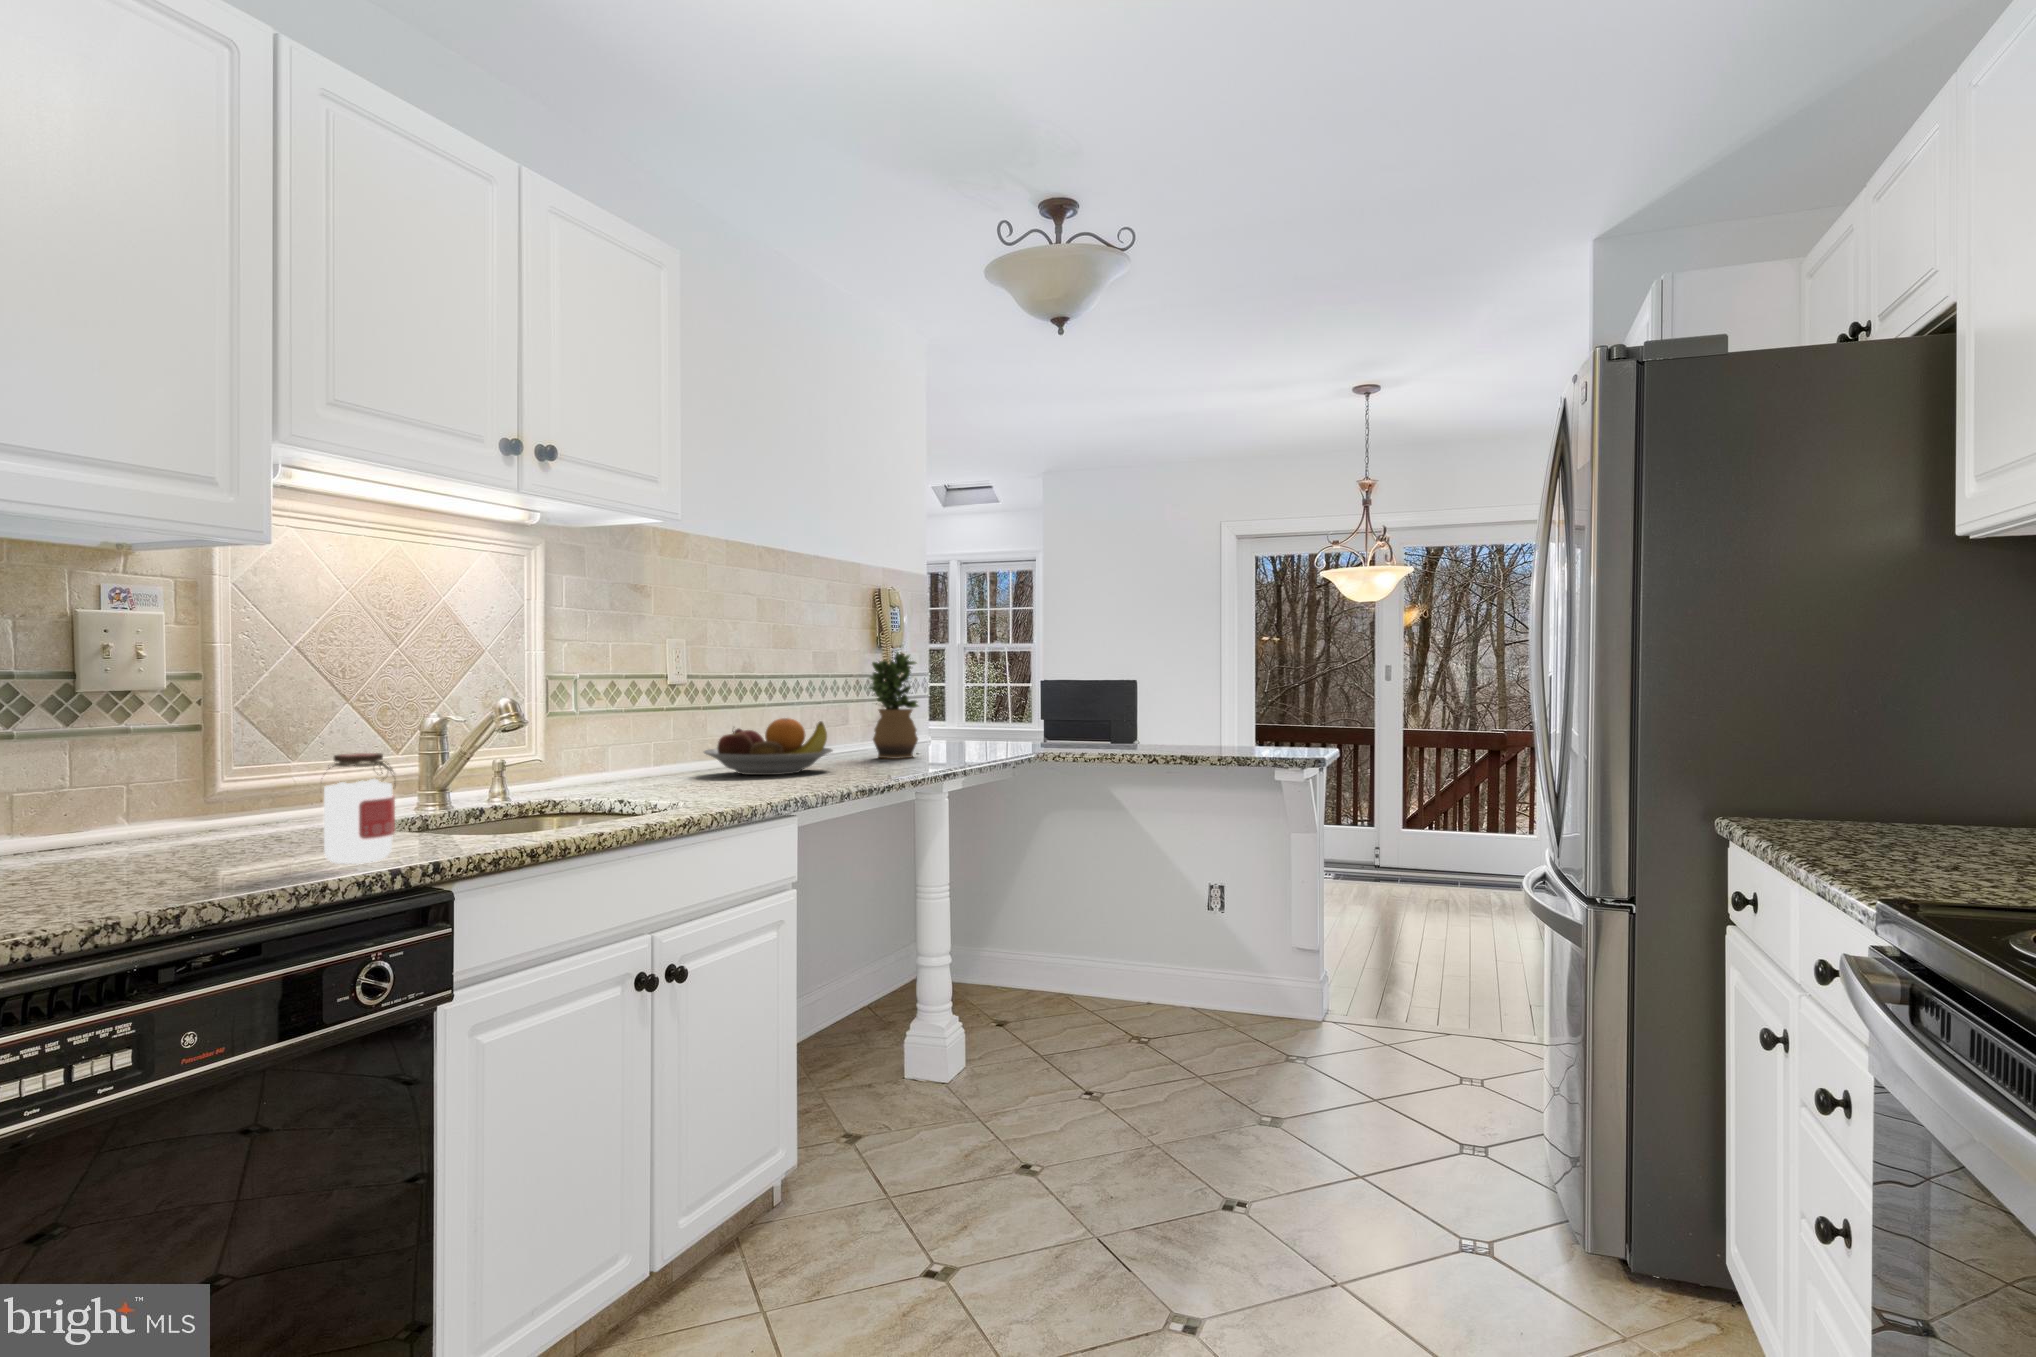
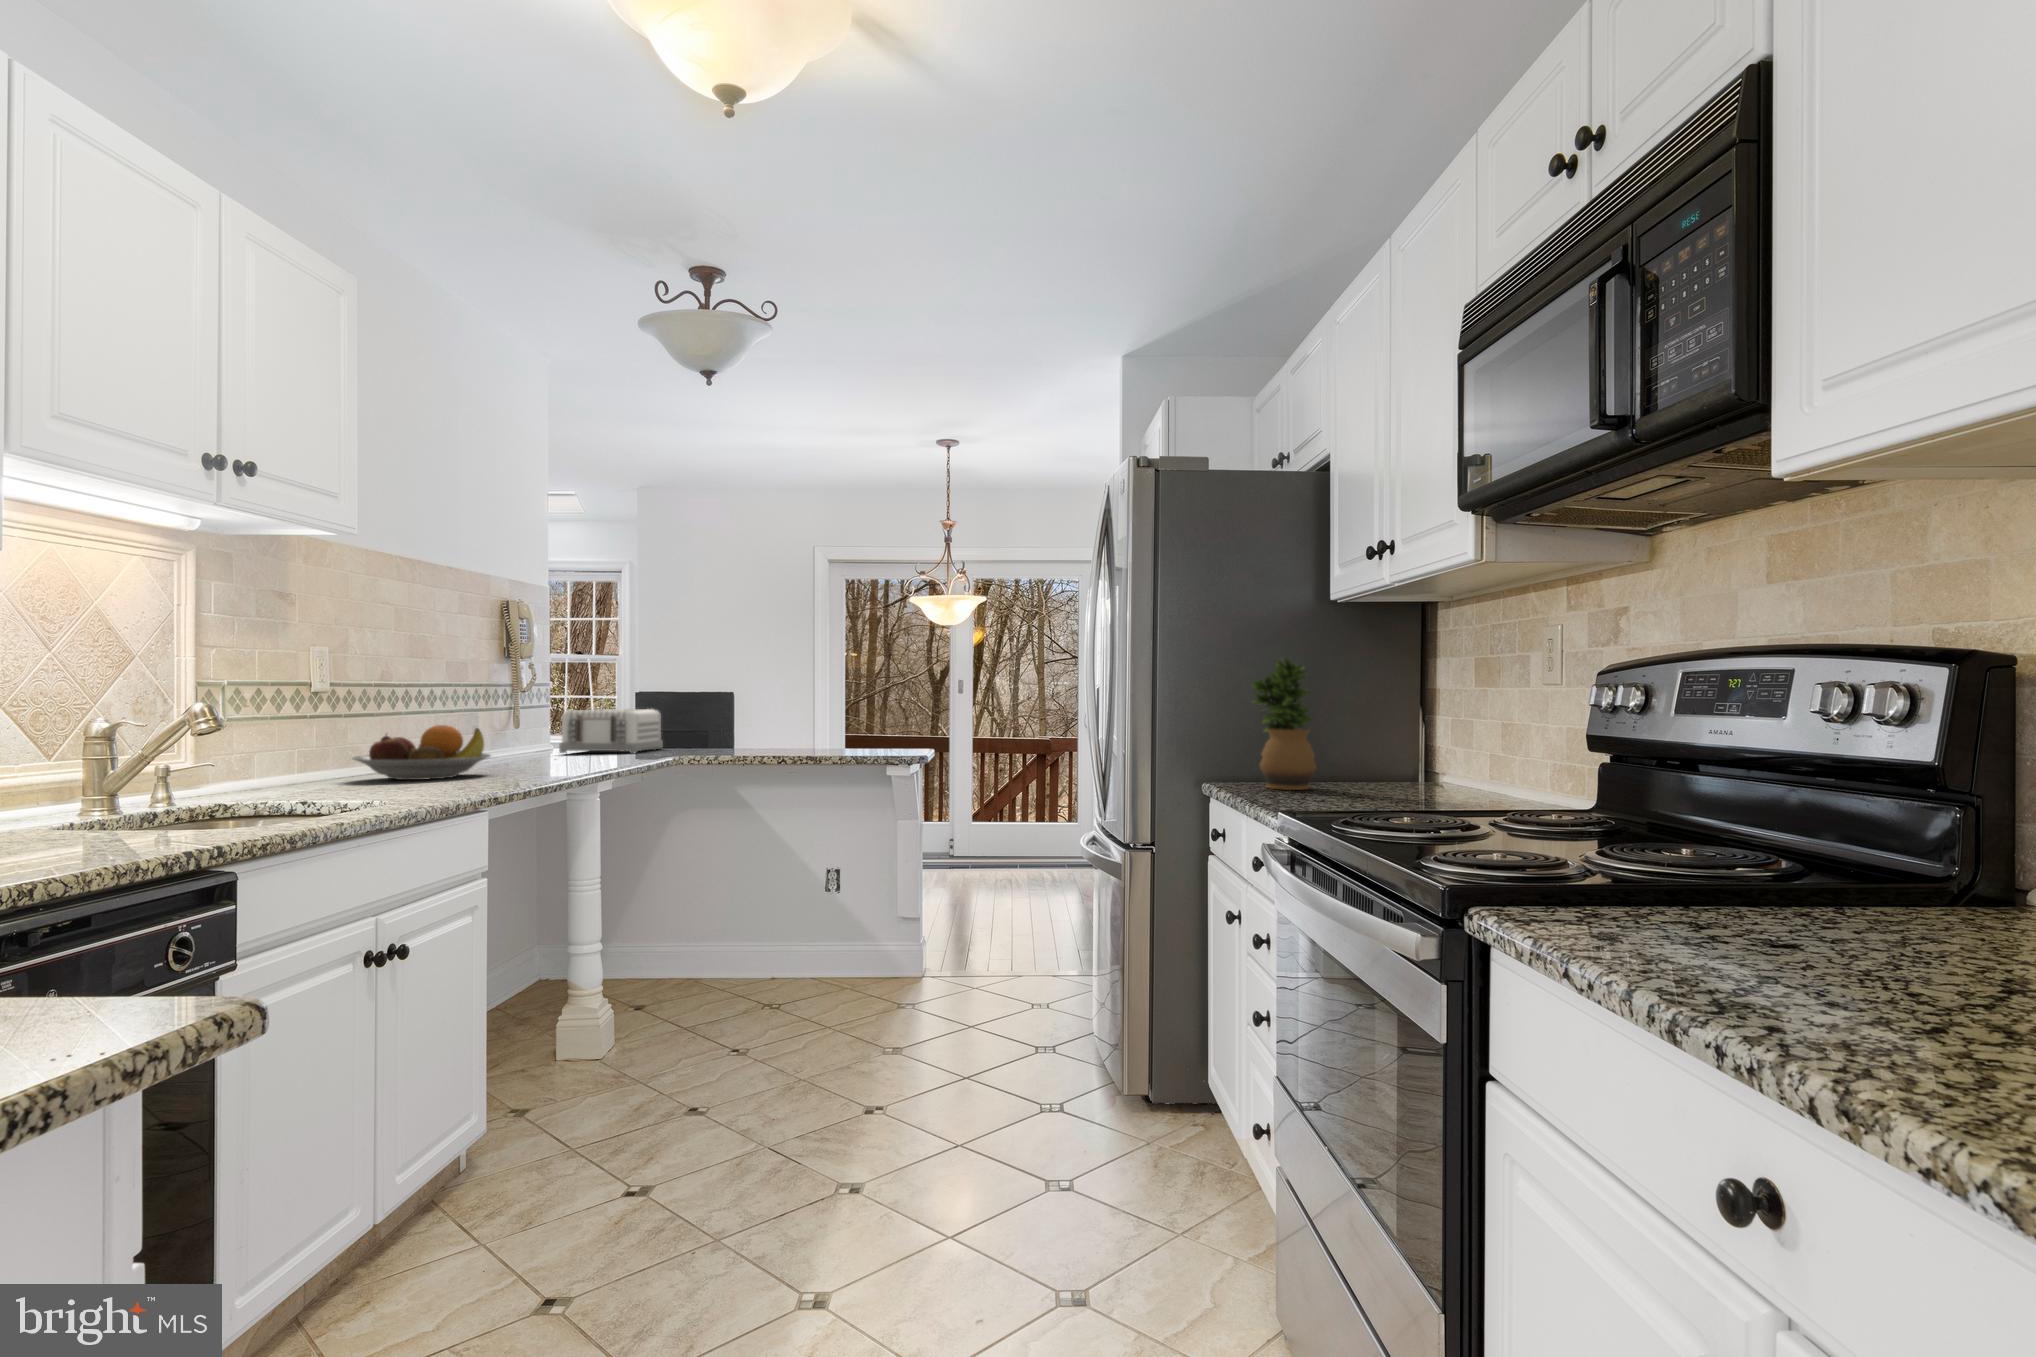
potted plant: present [870,652,918,759] -> present [1252,658,1316,790]
toaster: none [932,699,1037,748] -> present [559,709,663,753]
jar: present [324,753,396,864] -> none [94,750,171,853]

